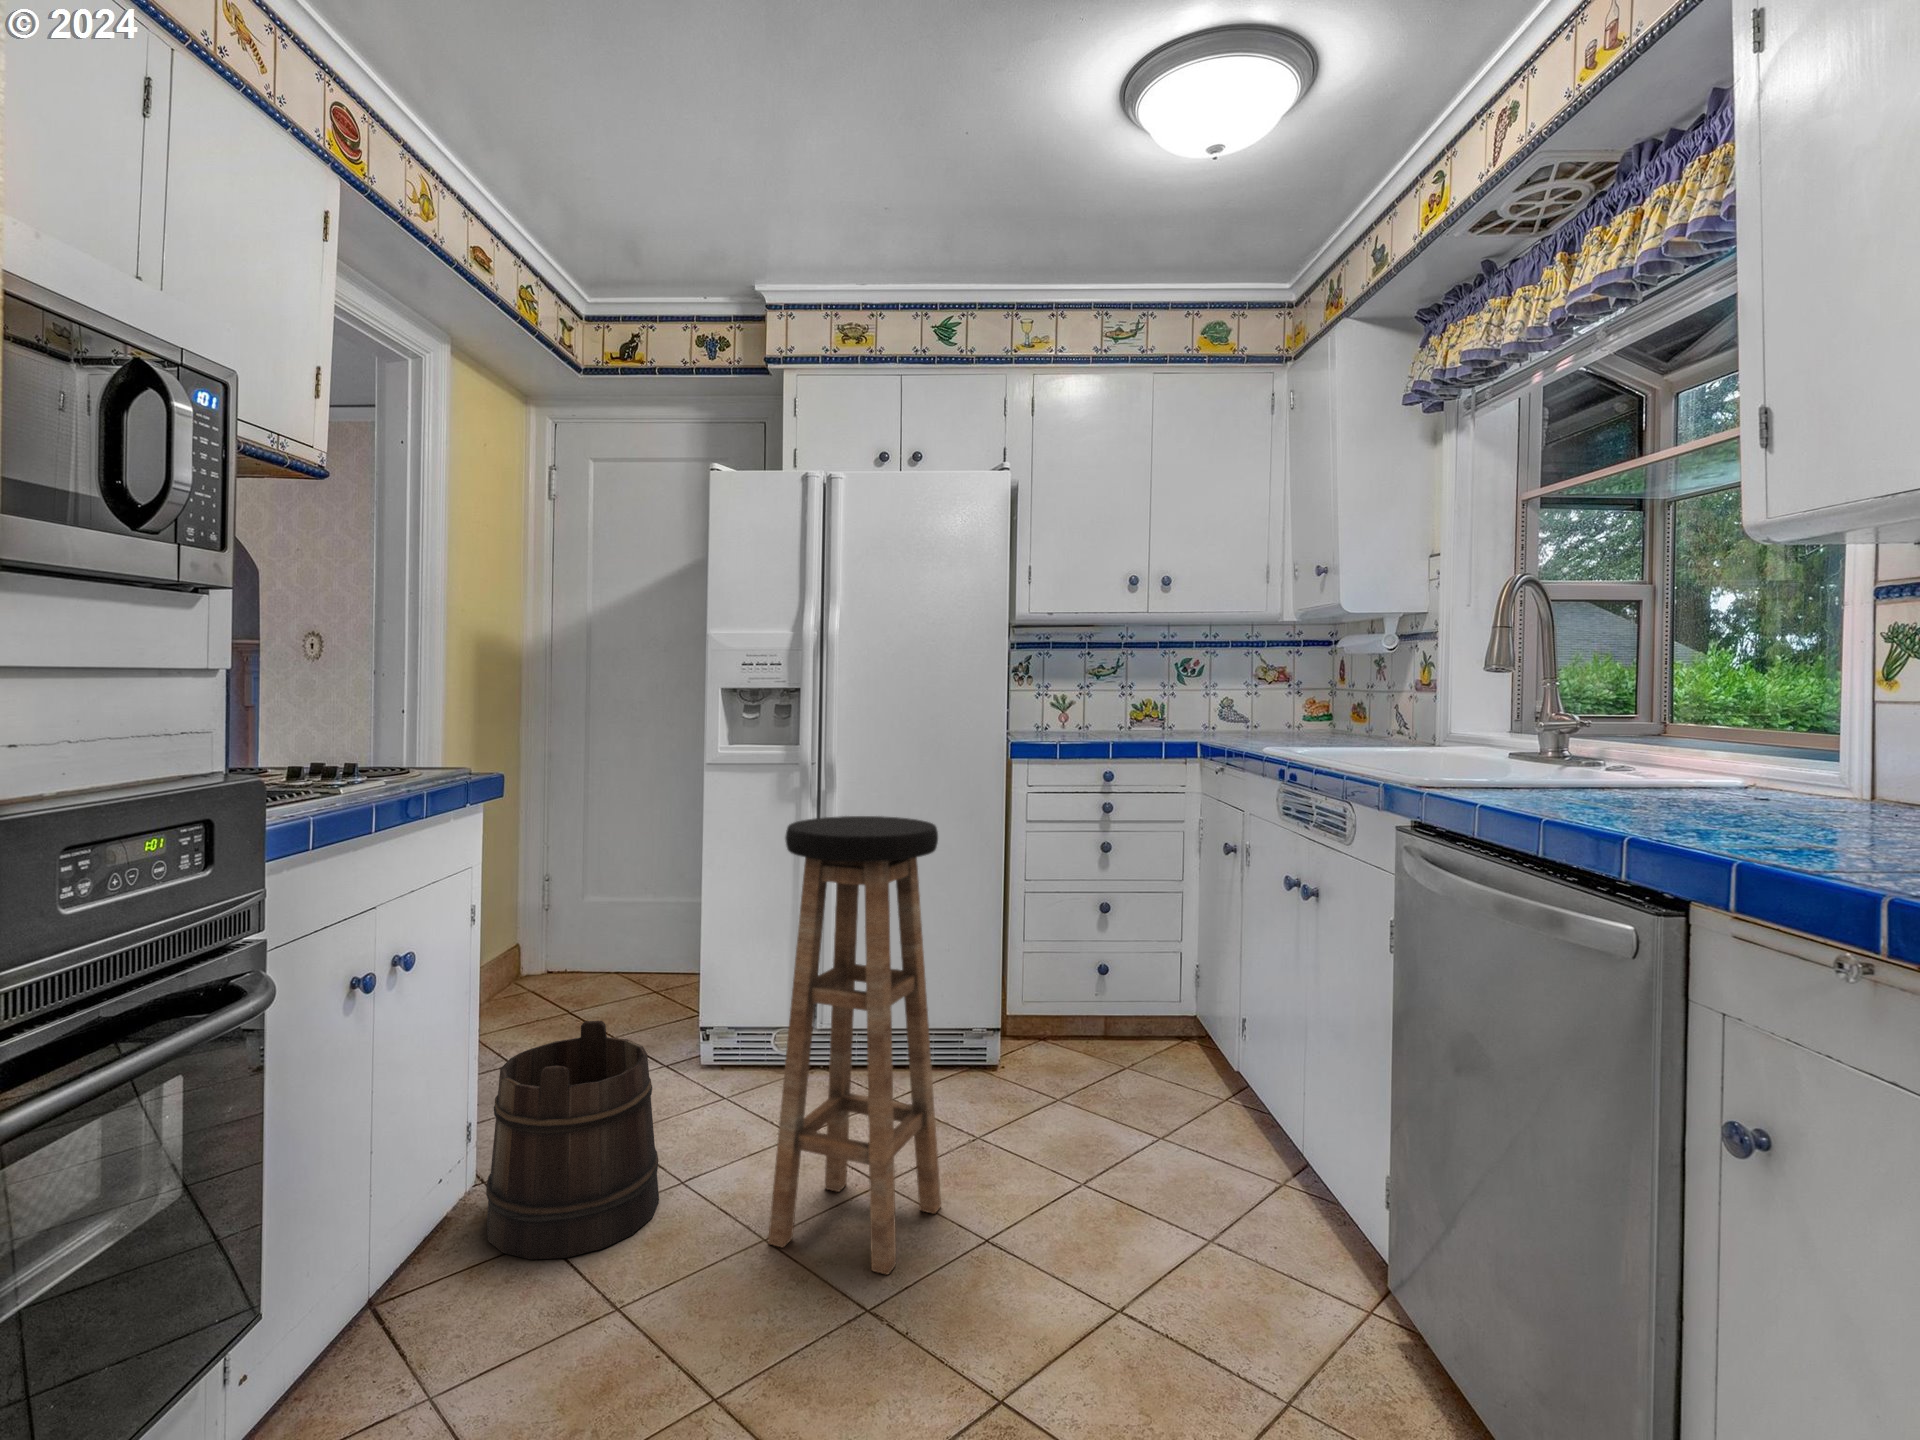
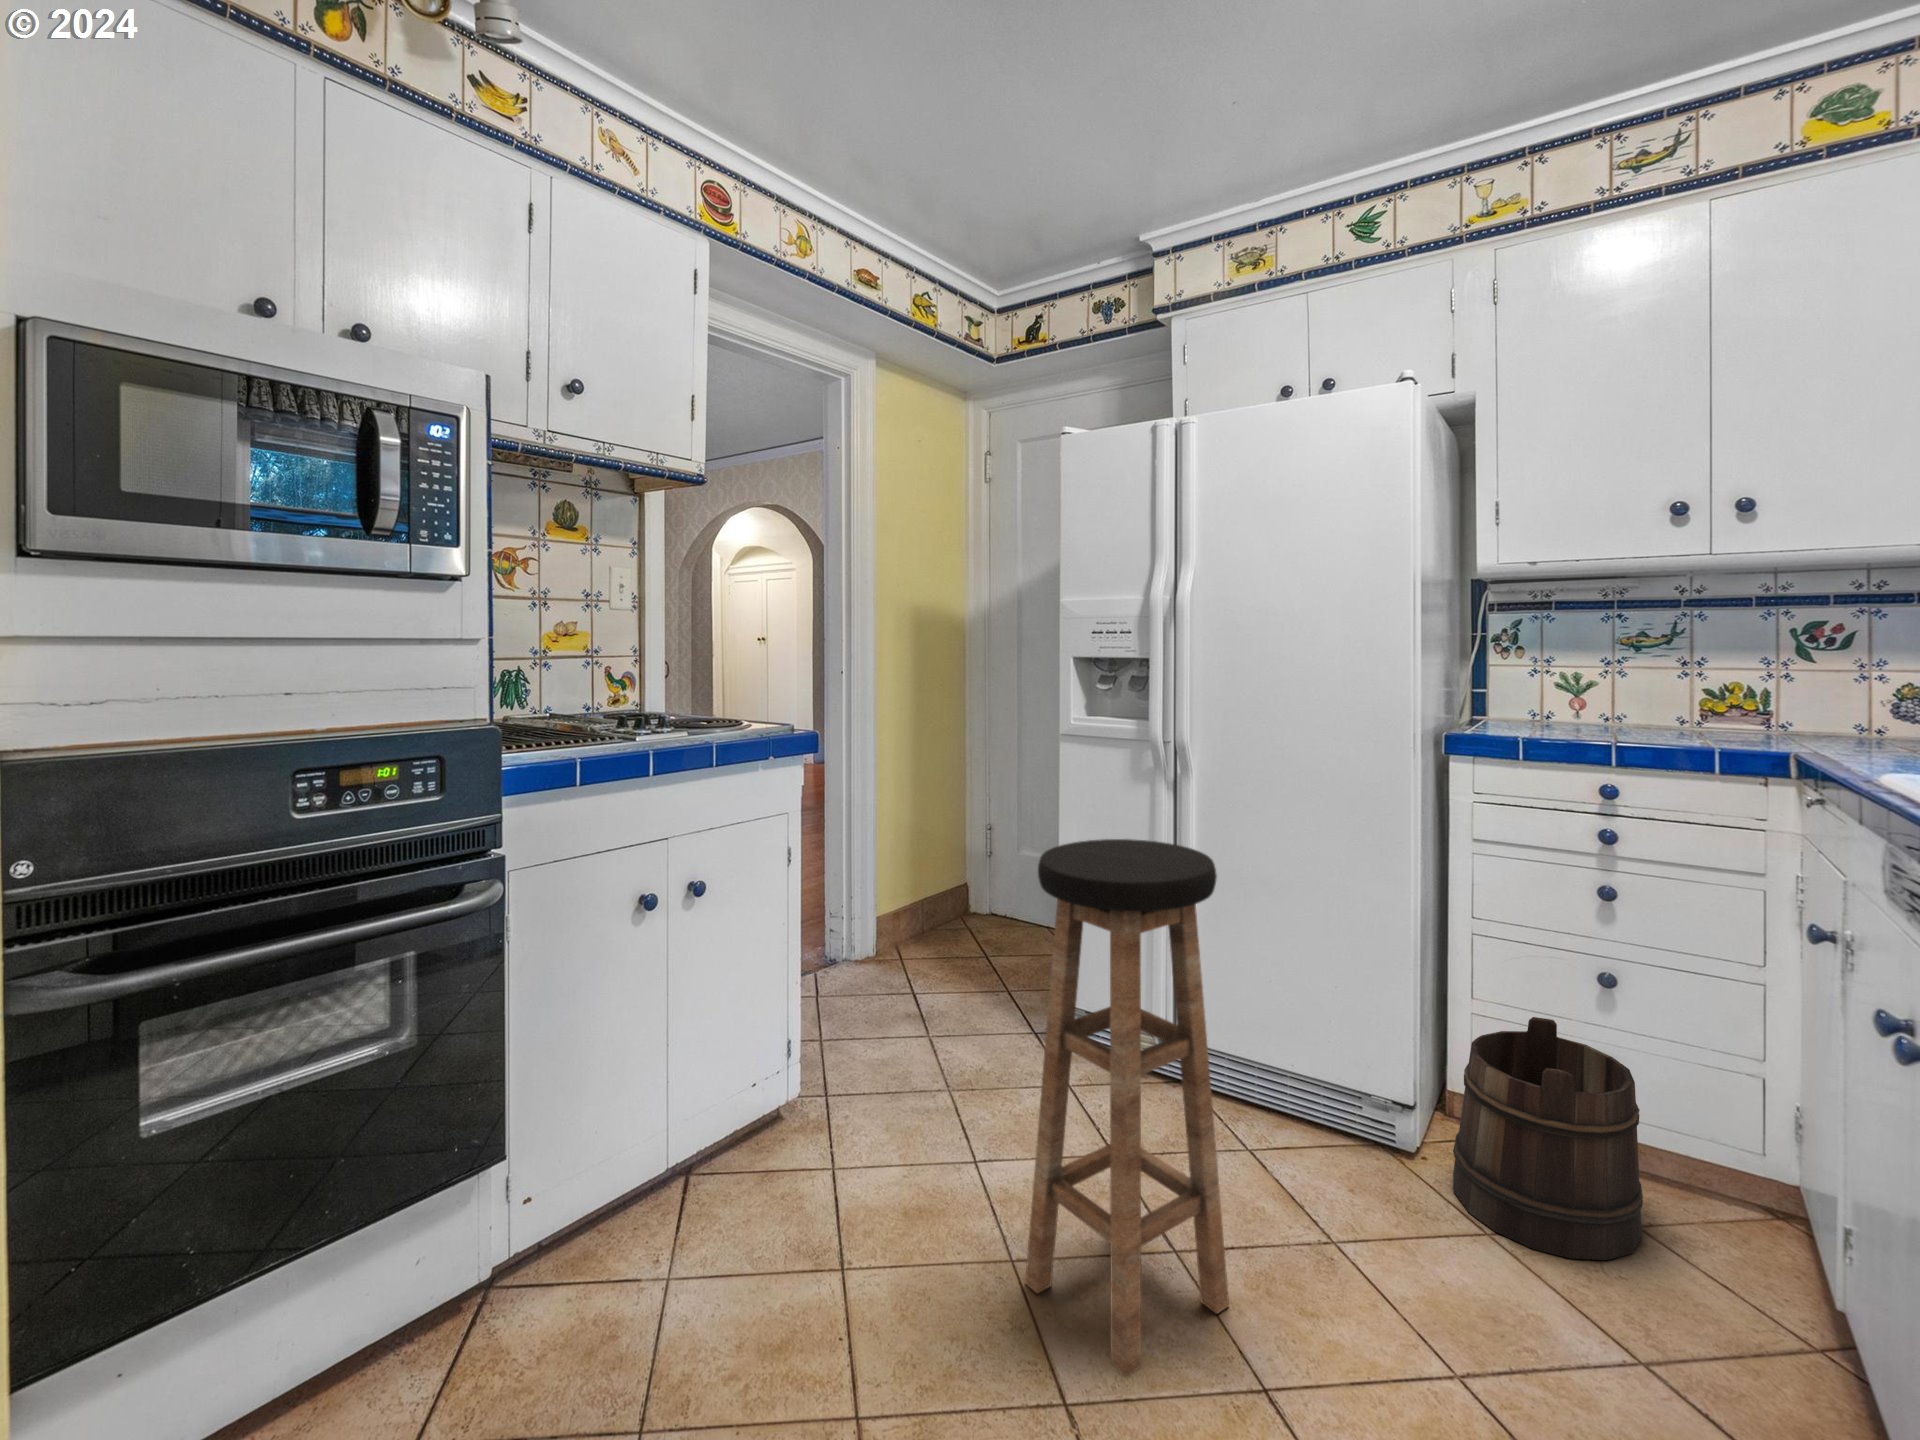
bucket: present [486,1021,659,1260] -> present [1453,1017,1643,1260]

